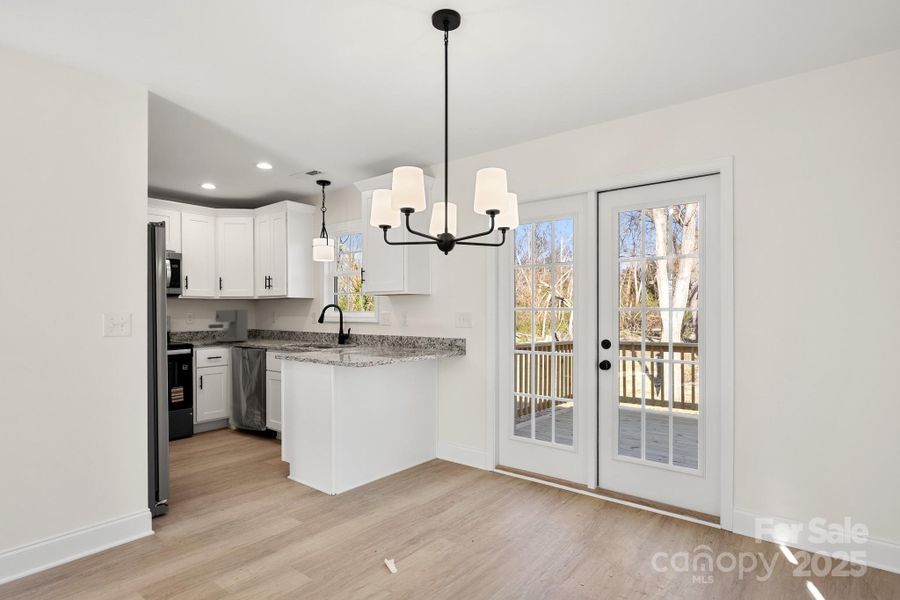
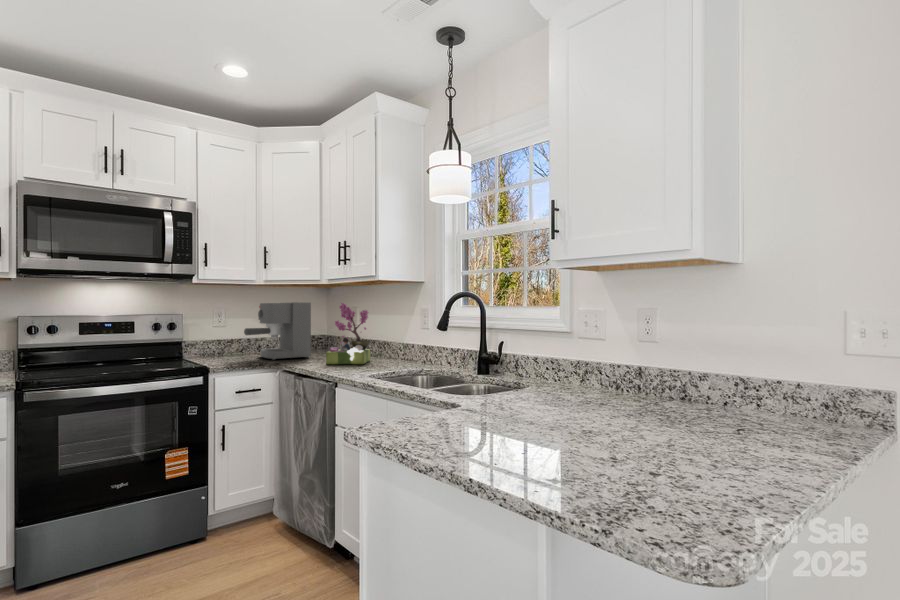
flower arrangement: none [258,309,283,343] -> present [326,303,371,364]

